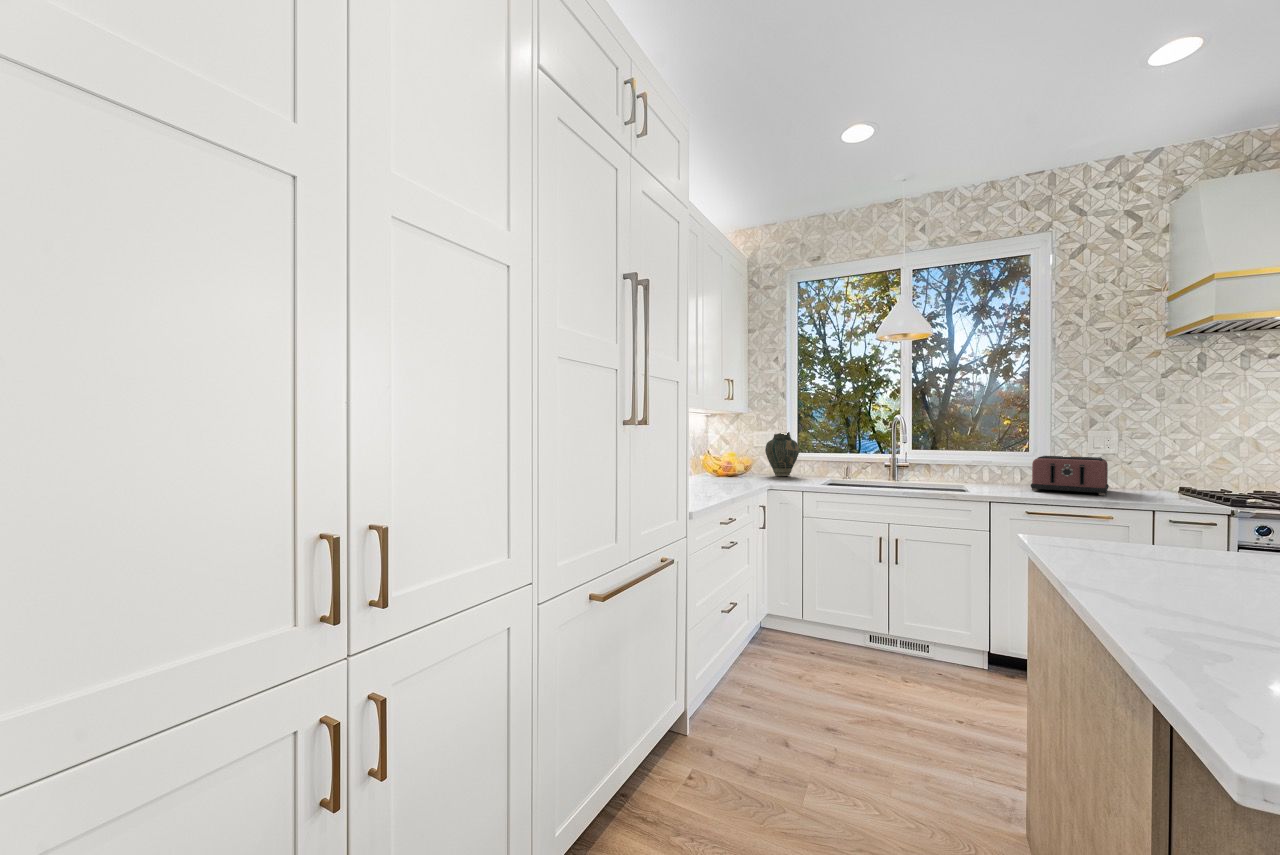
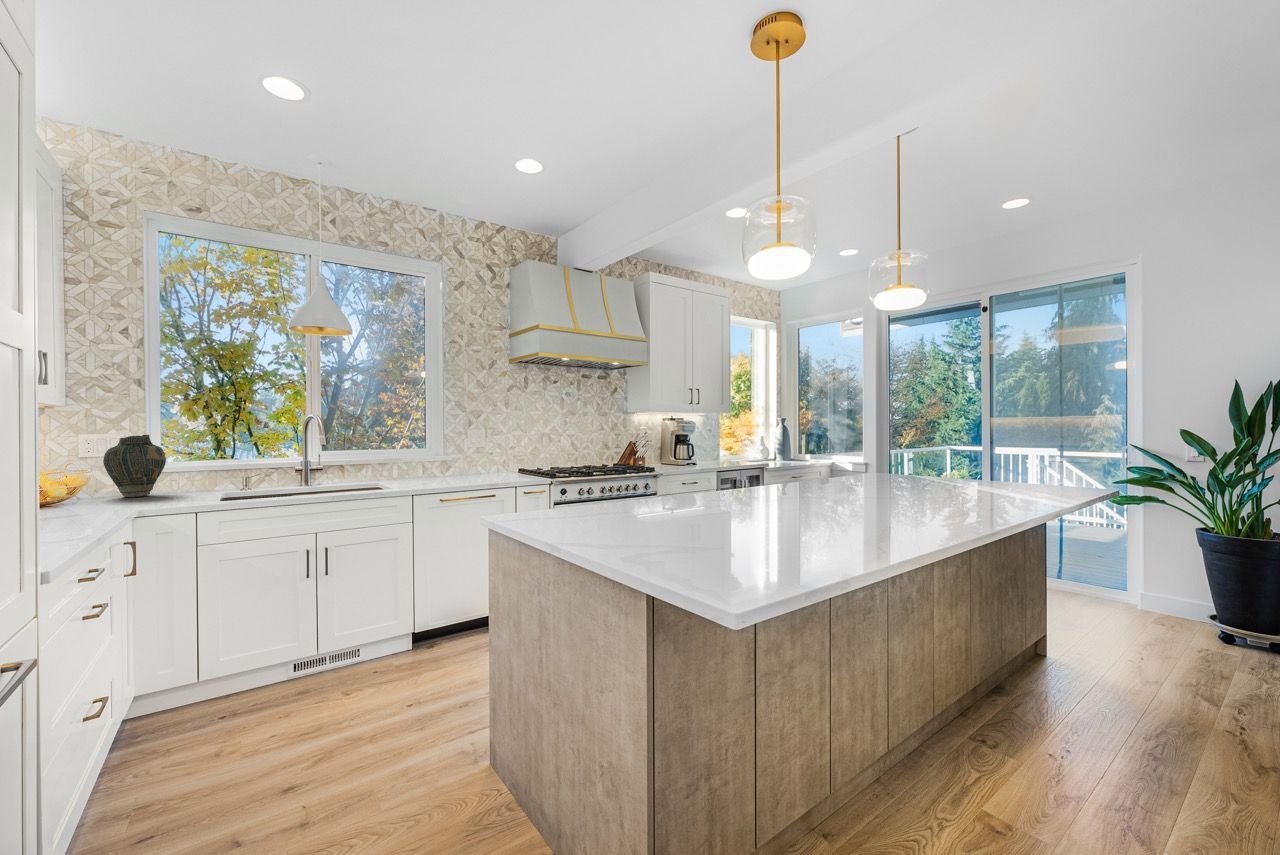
toaster: present [1031,456,1109,495] -> none [431,450,486,481]

